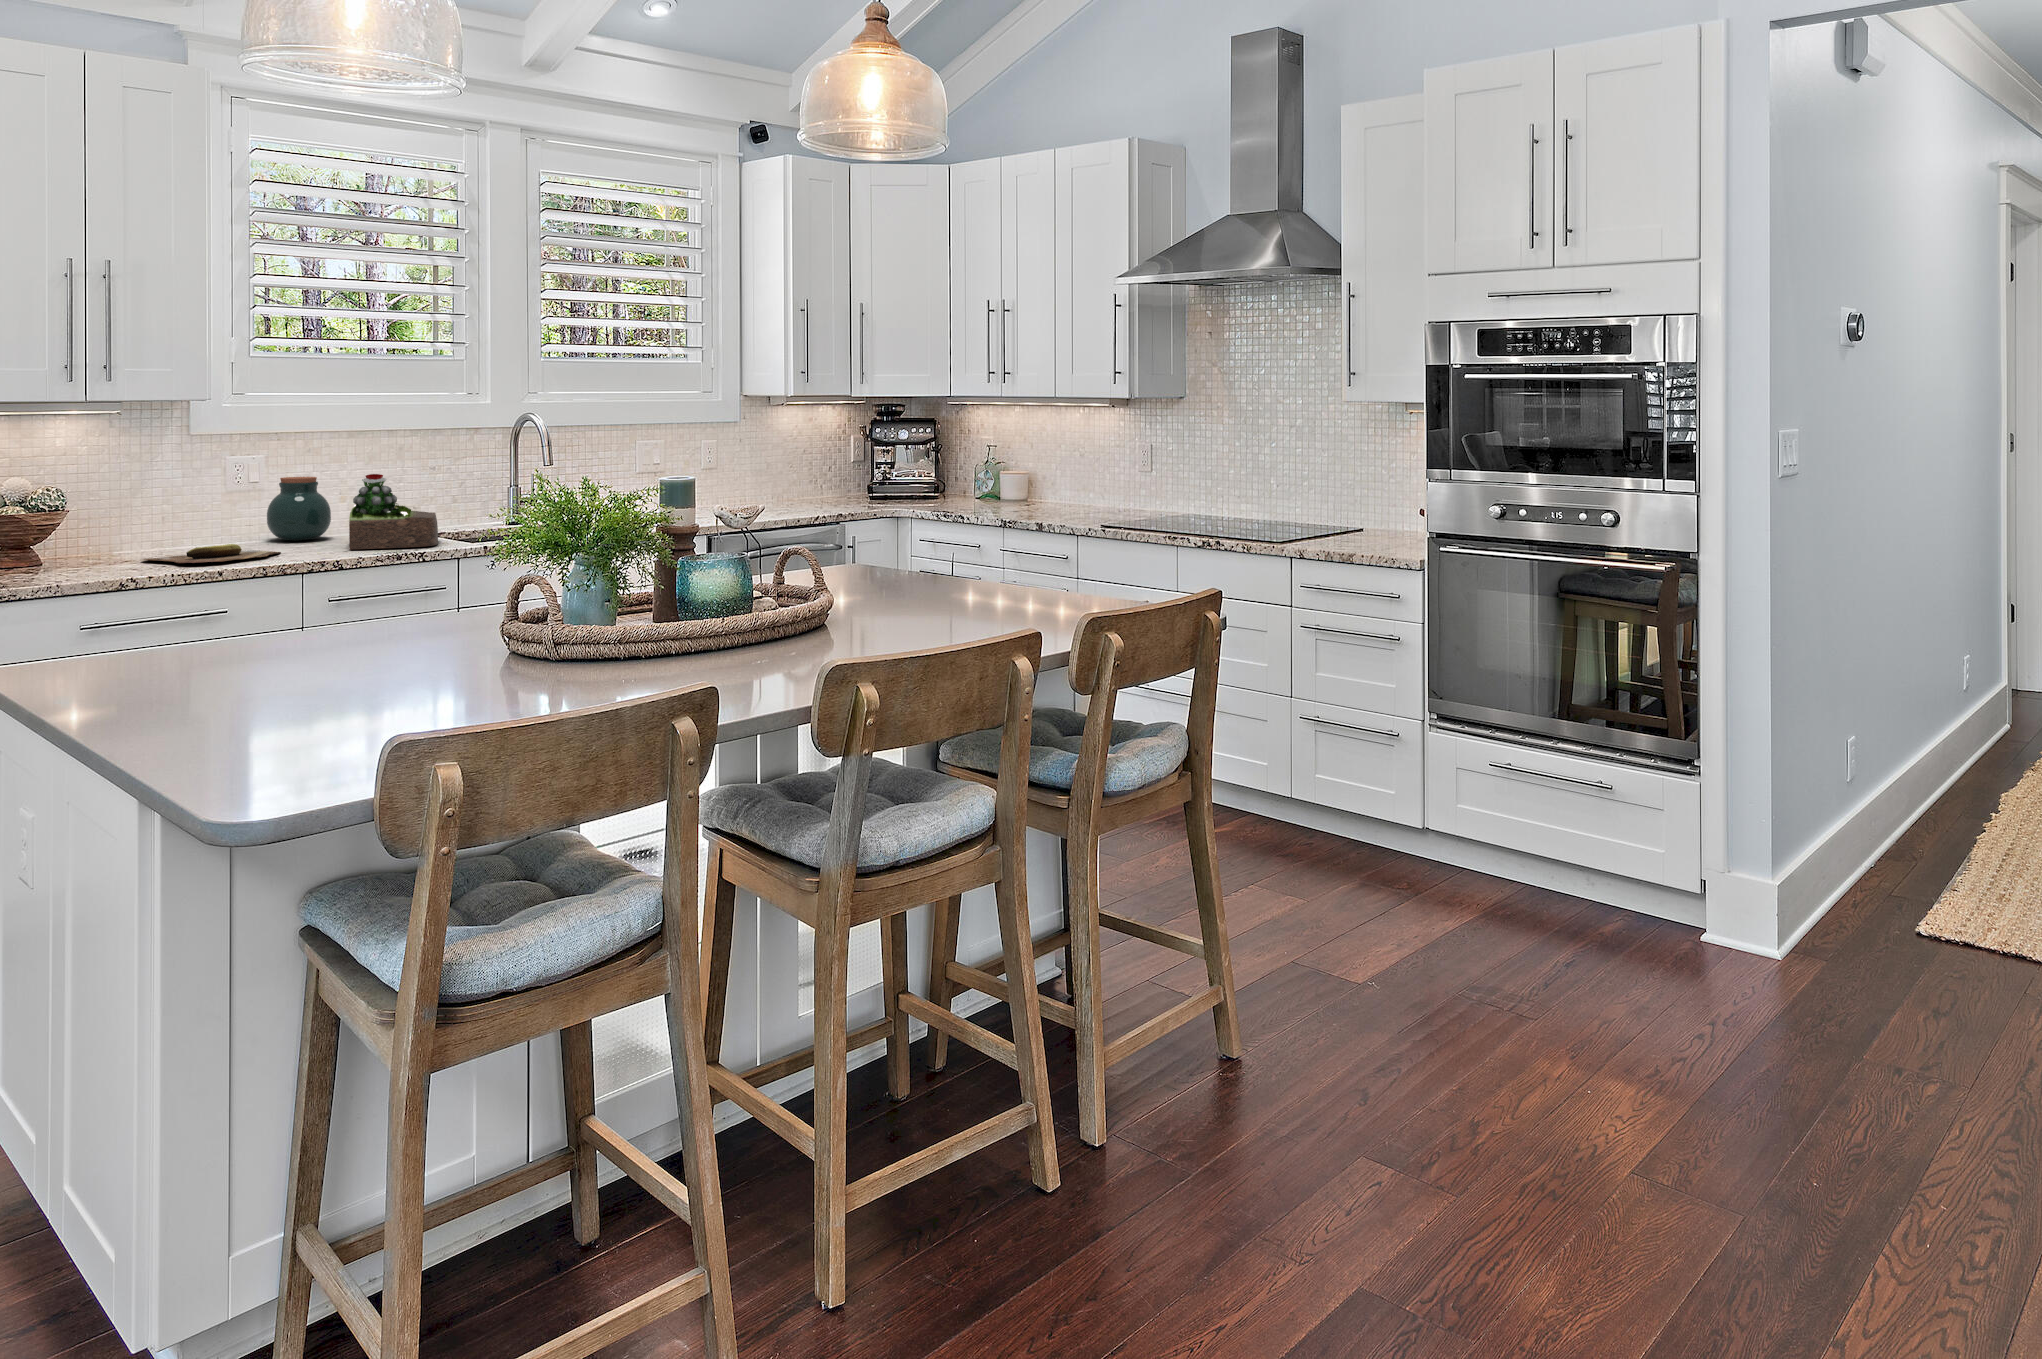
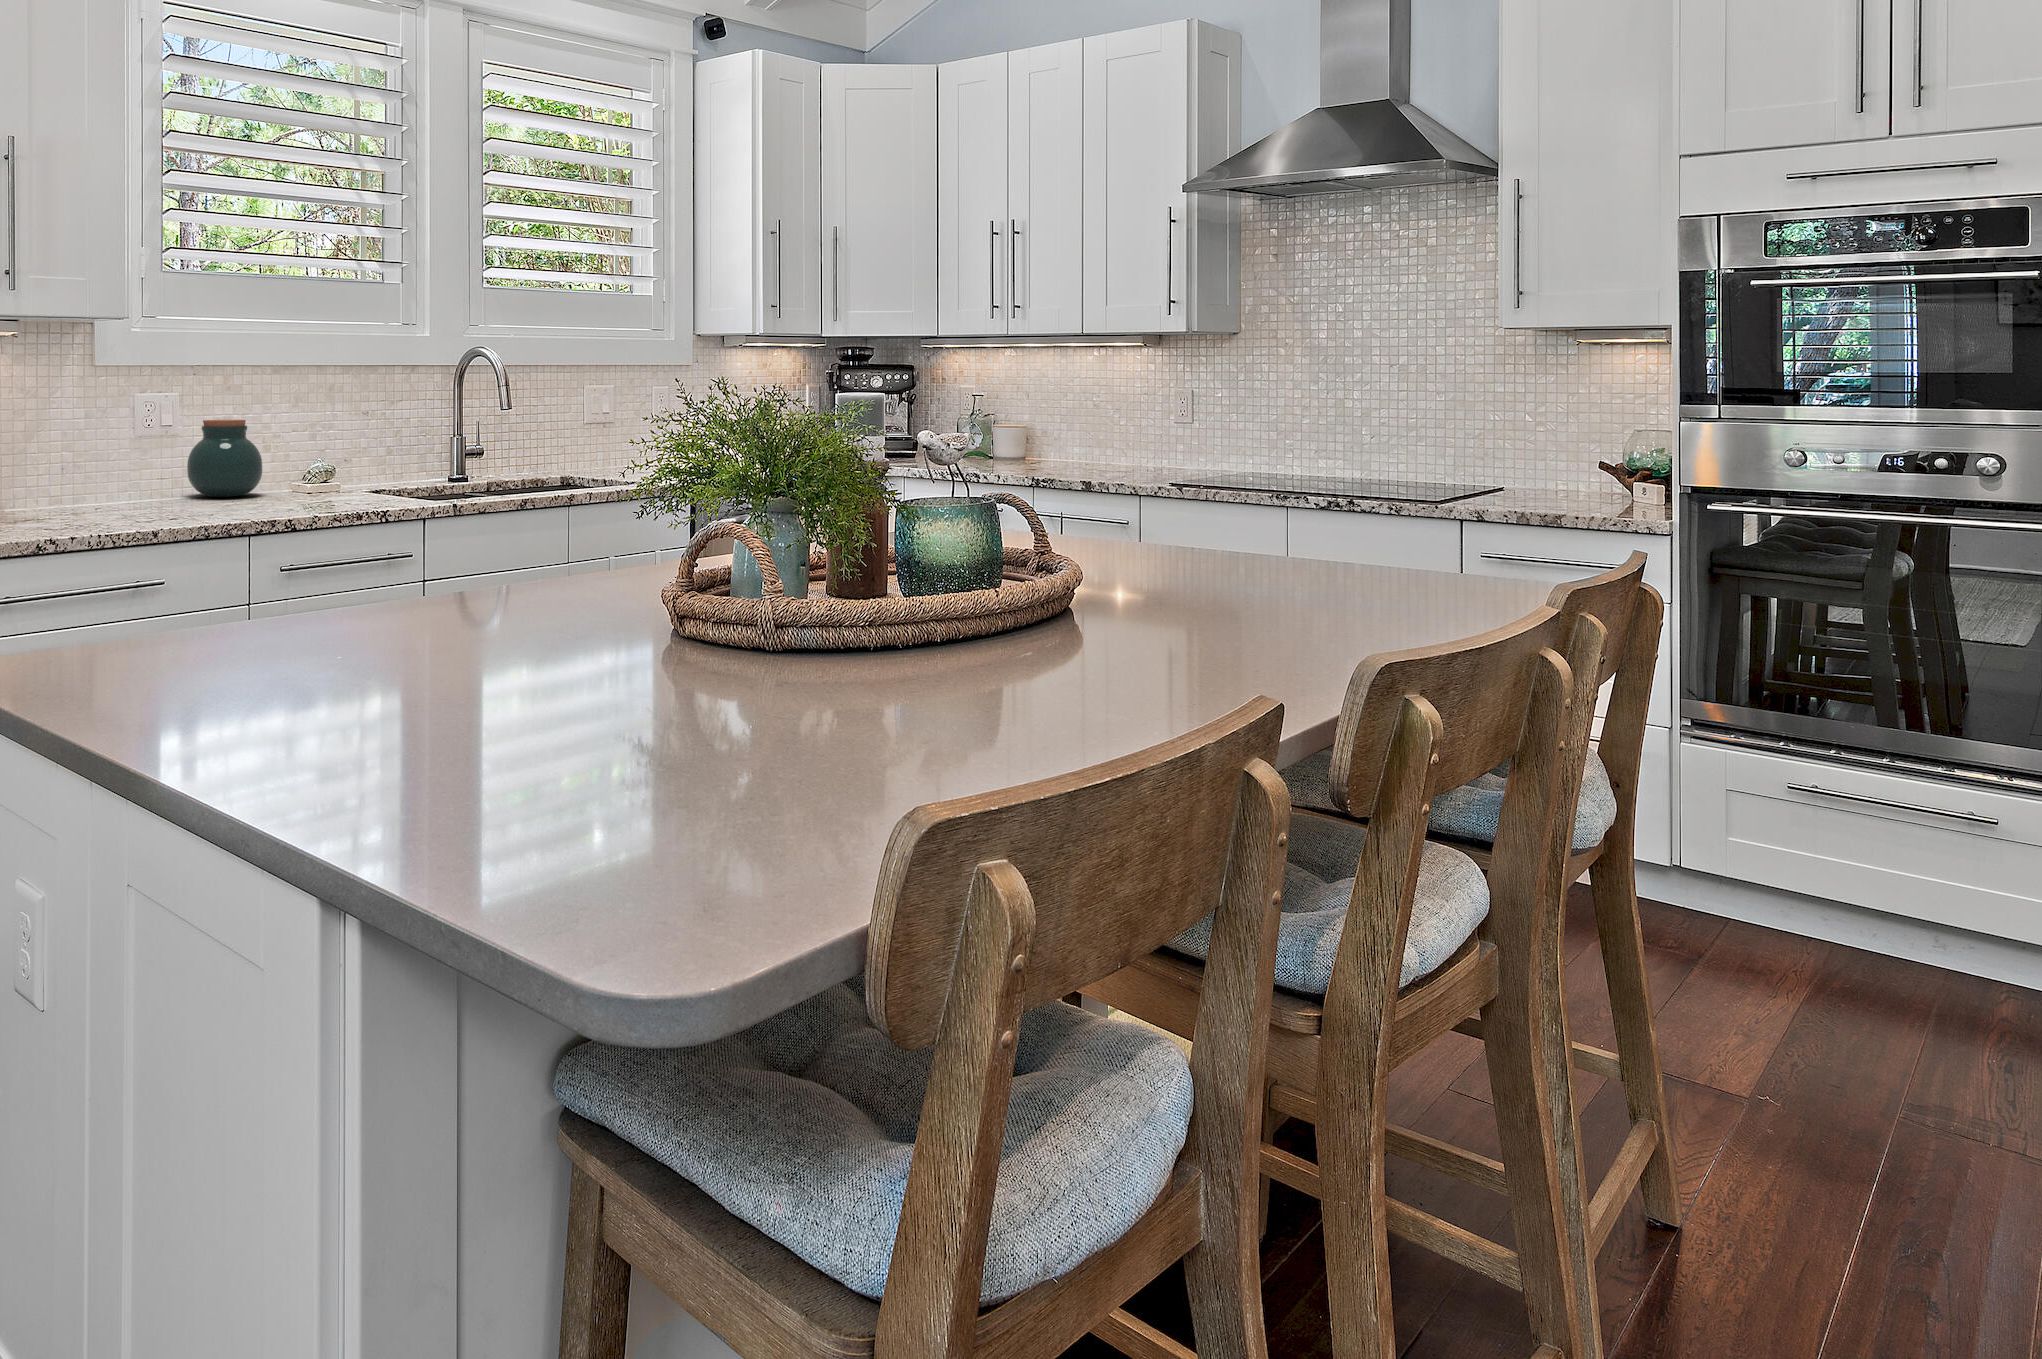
succulent plant: present [349,474,438,550] -> none [293,415,397,507]
cutting board: present [142,544,281,563] -> none [49,498,215,521]

